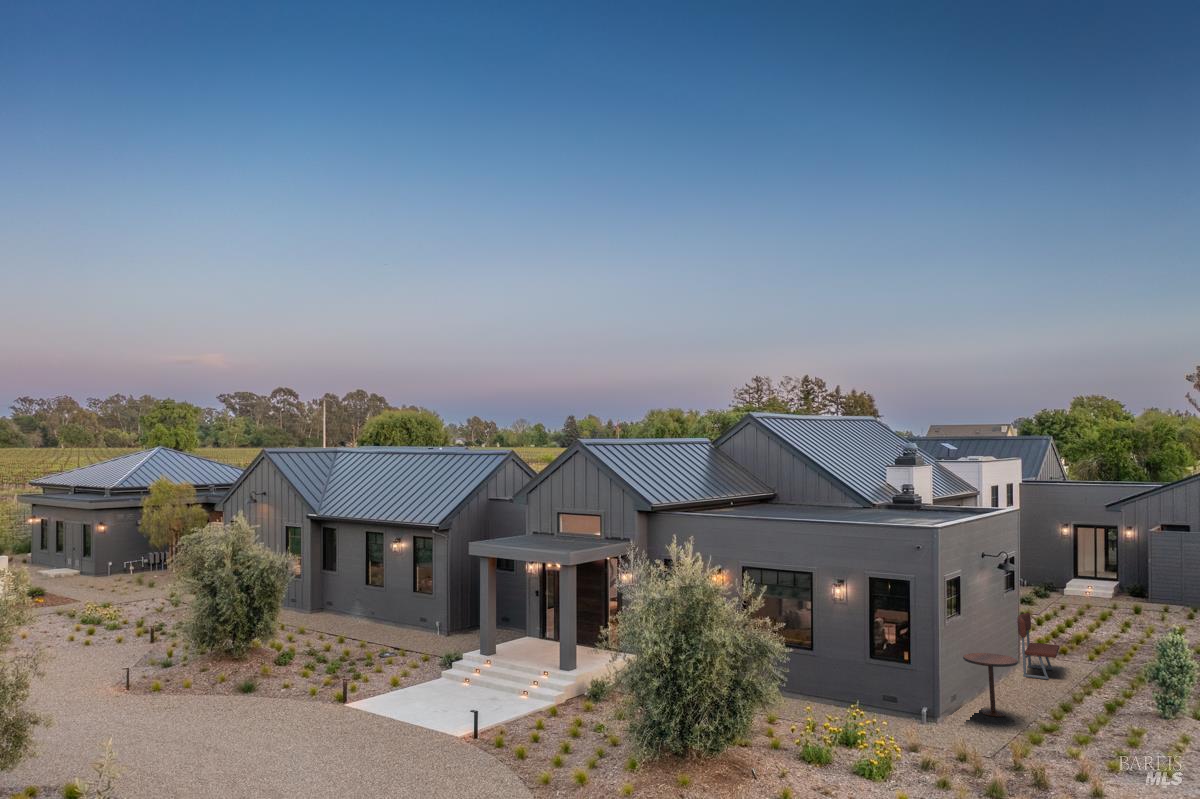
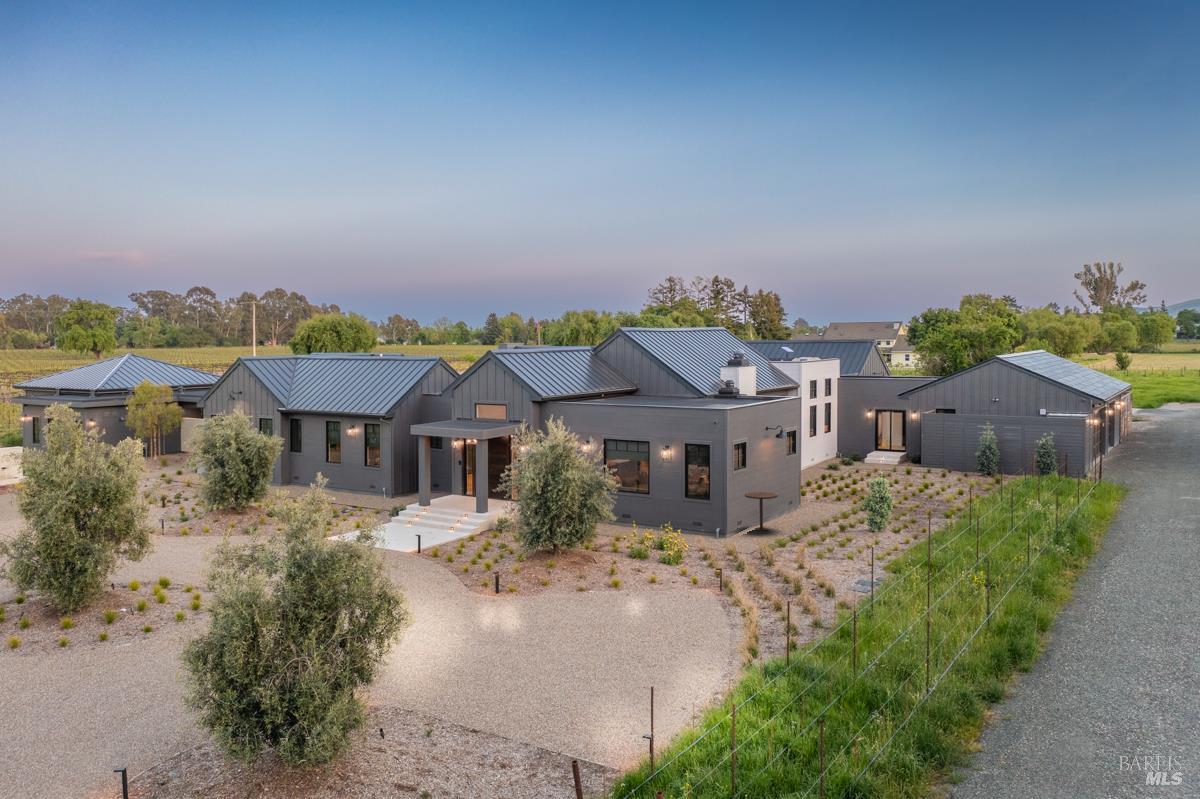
bench: present [1017,613,1059,680] -> none [795,469,823,512]

